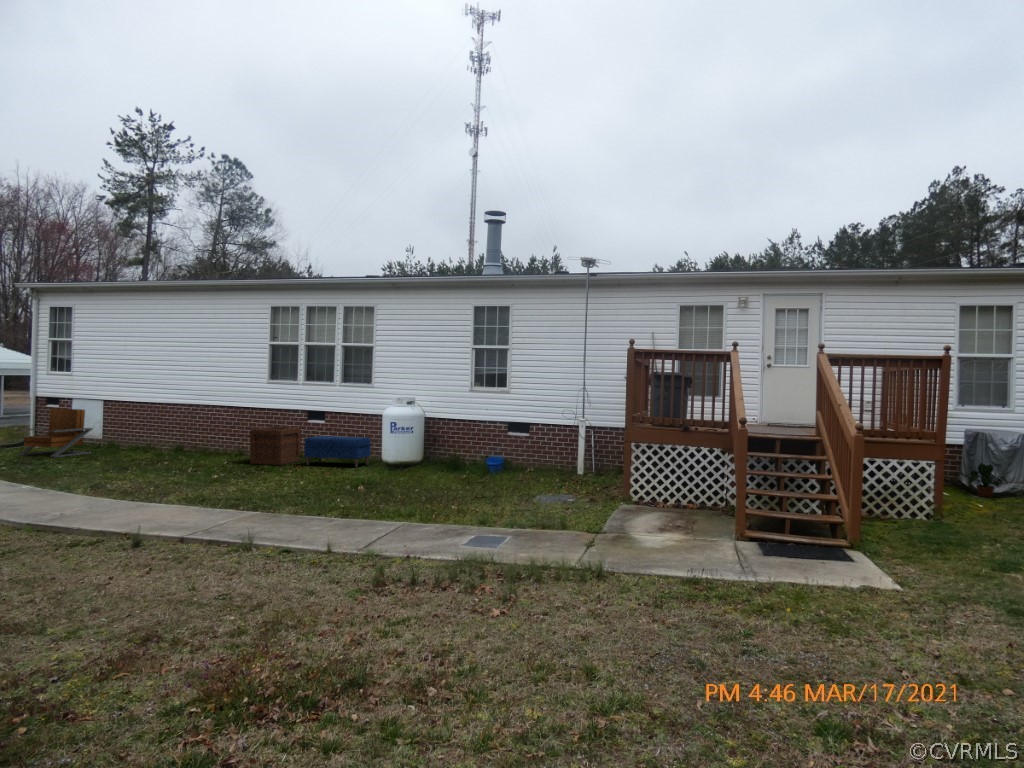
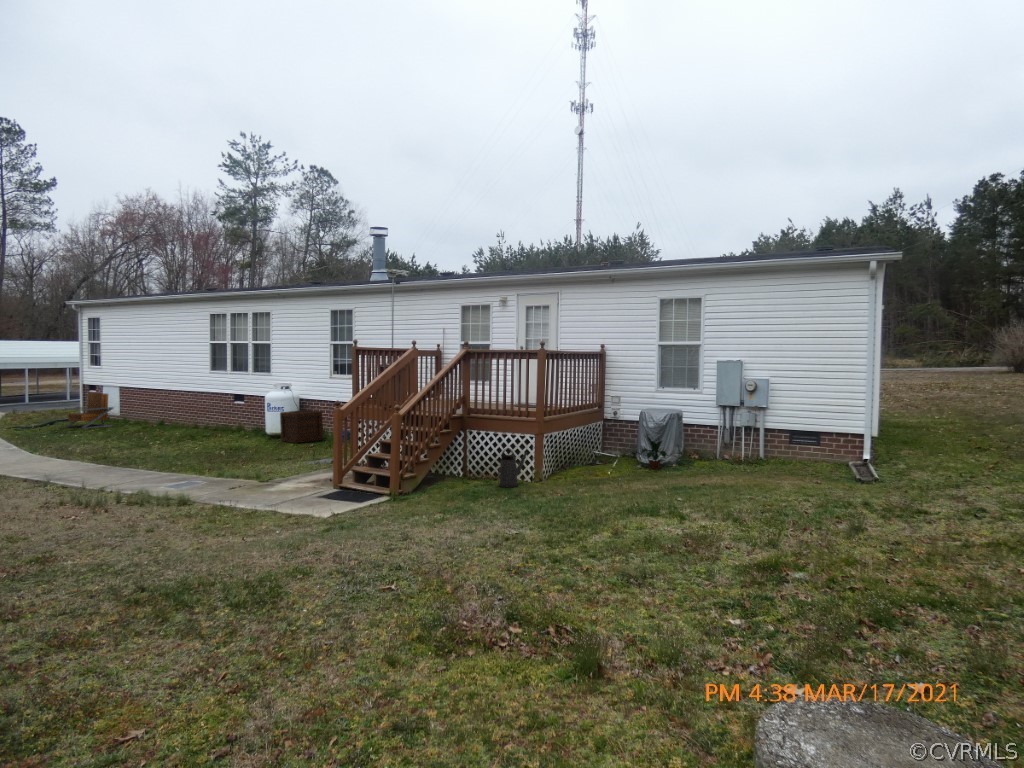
wooden crate: present [250,427,301,465] -> present [280,410,323,443]
bench: present [304,436,371,468] -> none [220,414,268,438]
watering can: none [907,477,934,525] -> present [498,448,527,487]

